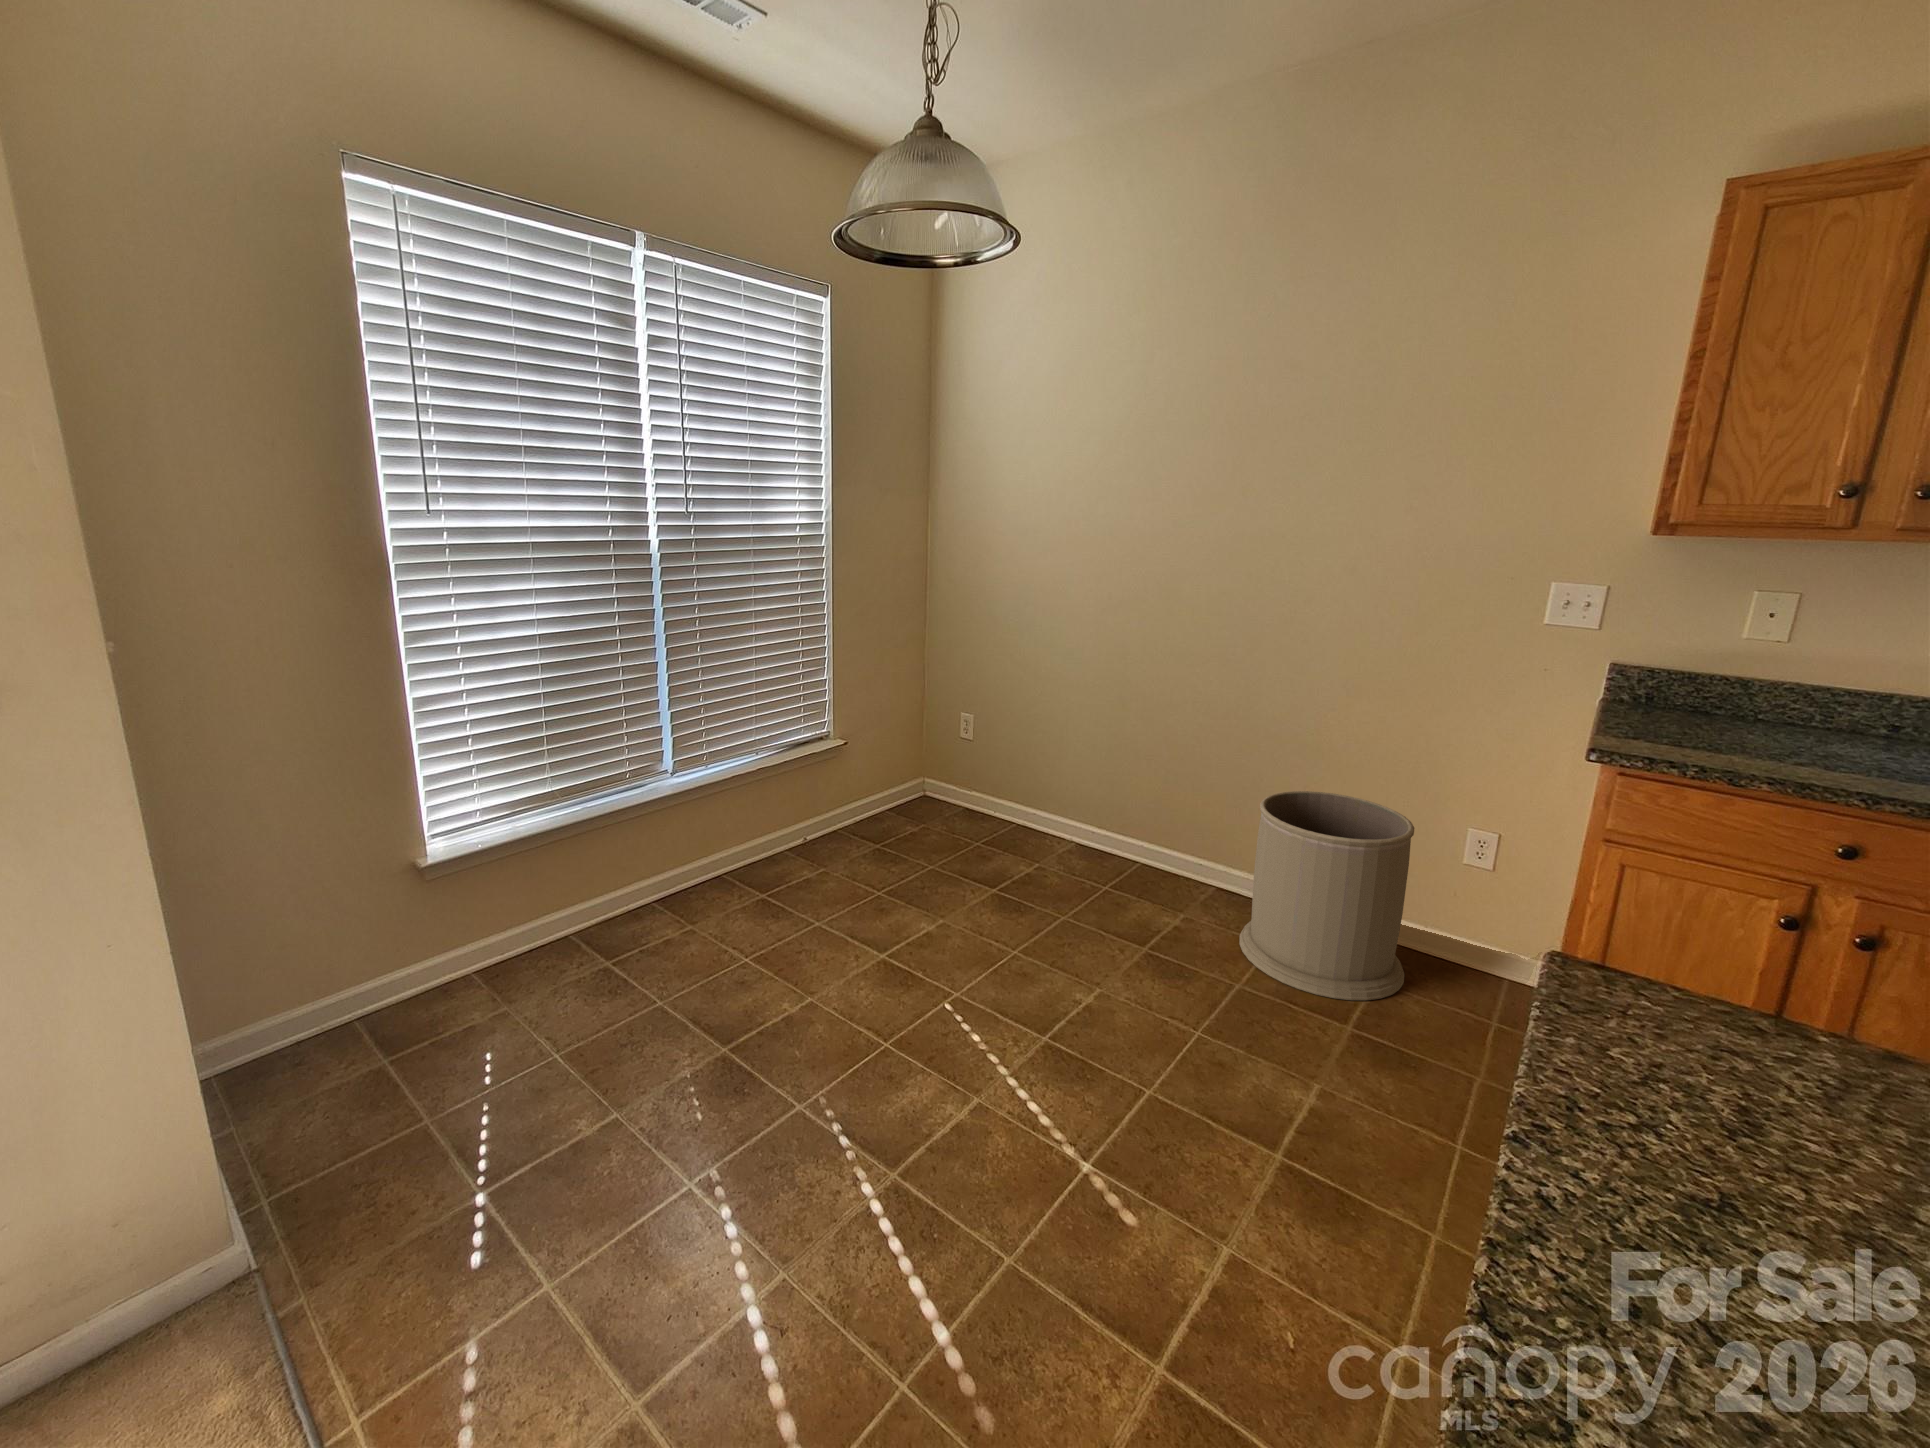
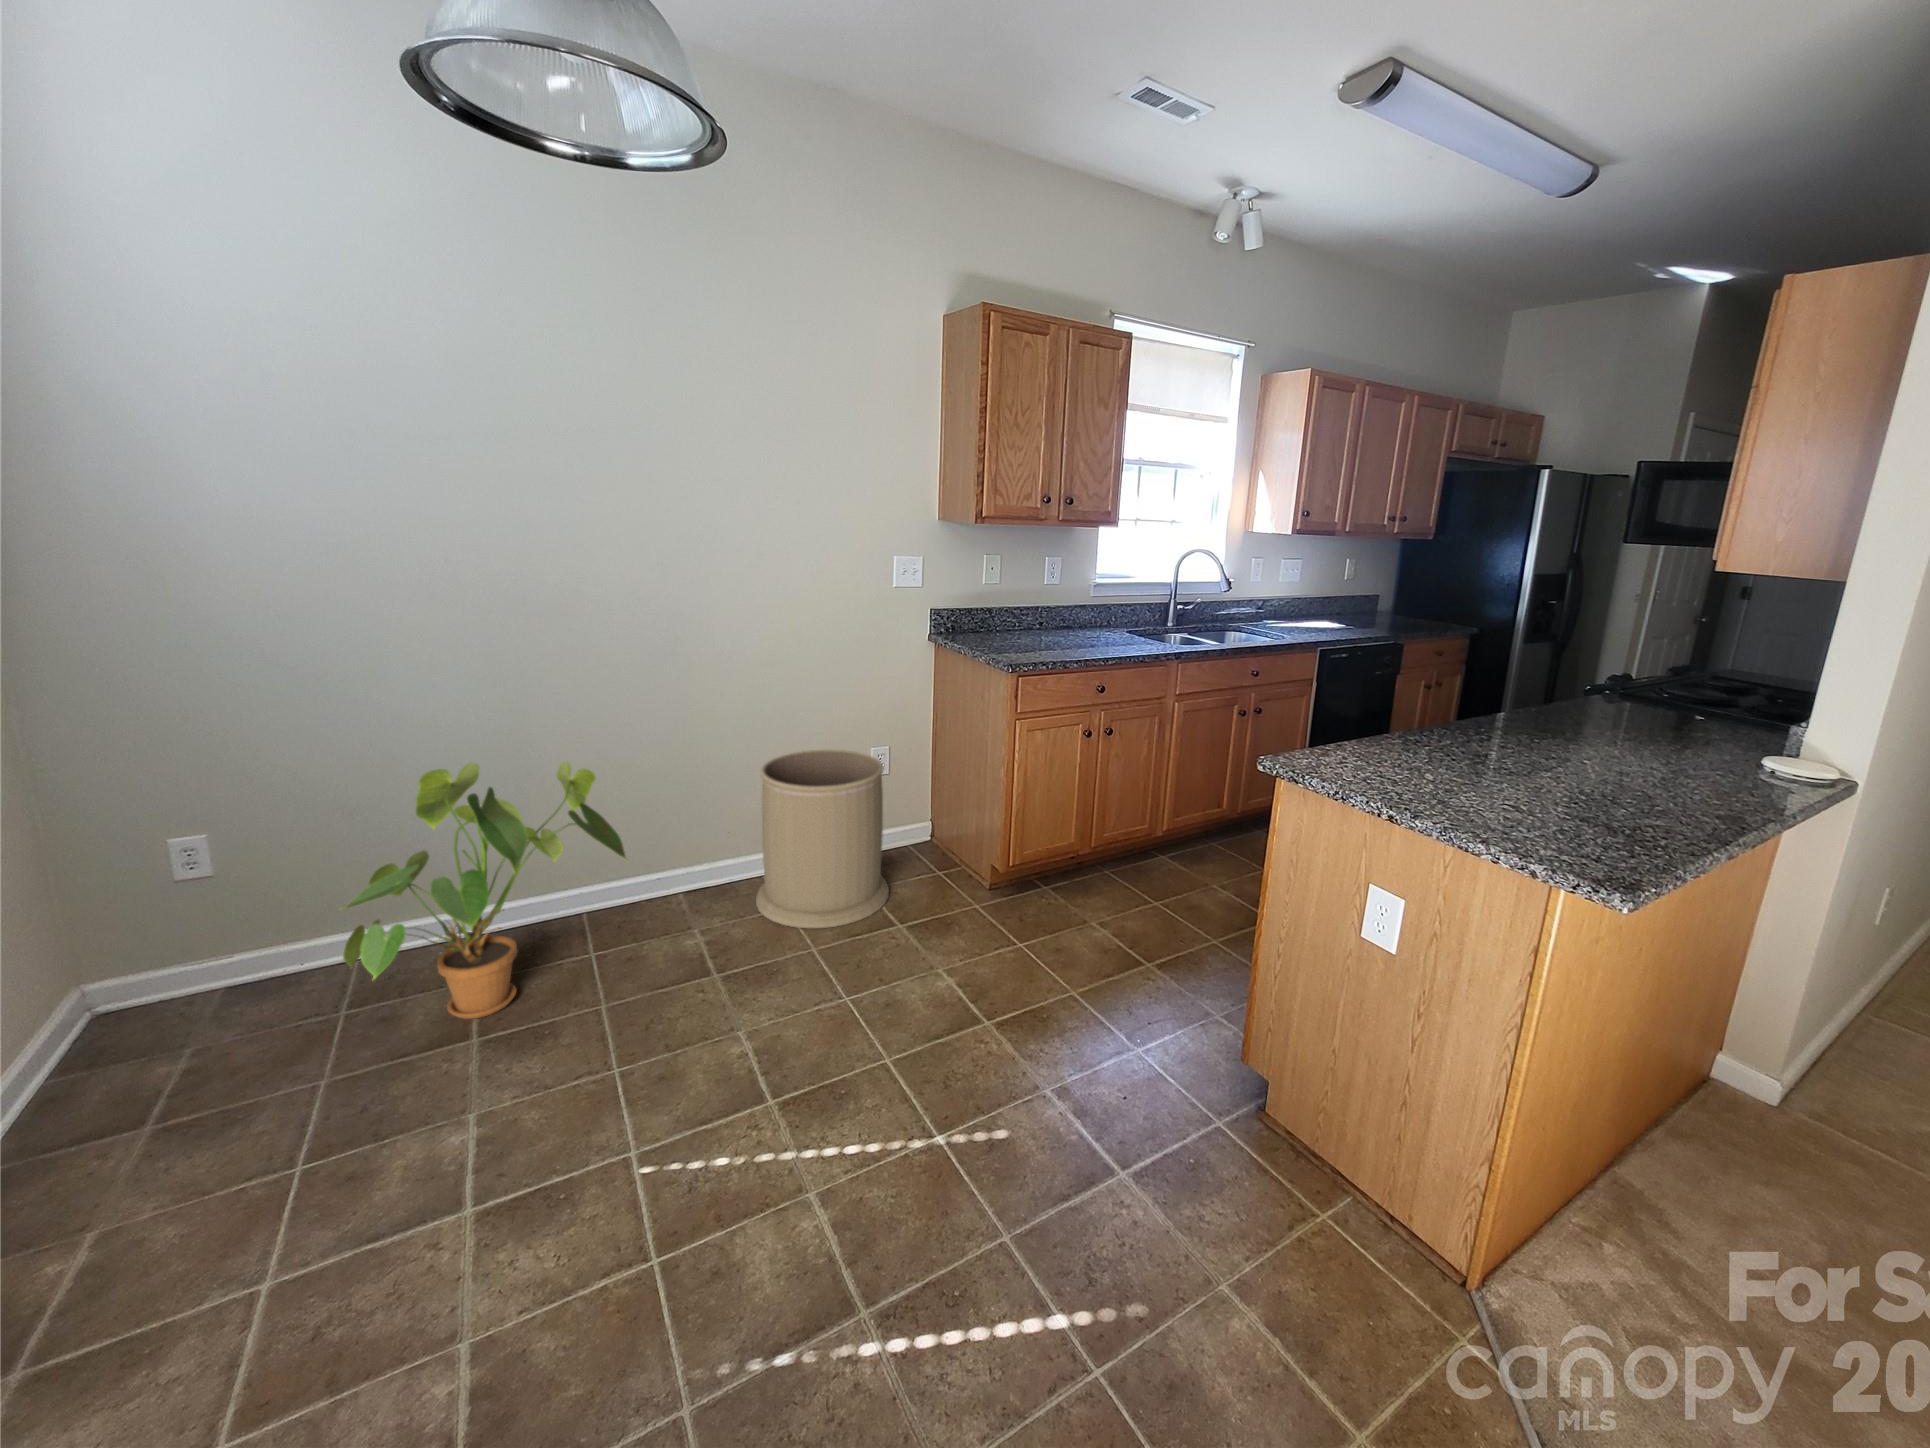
house plant: none [952,715,1136,887] -> present [343,762,626,1019]

